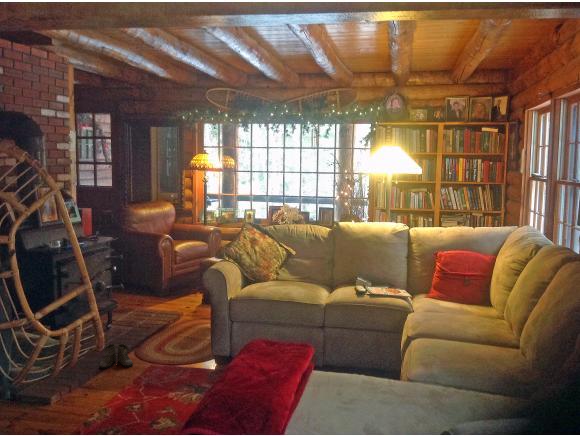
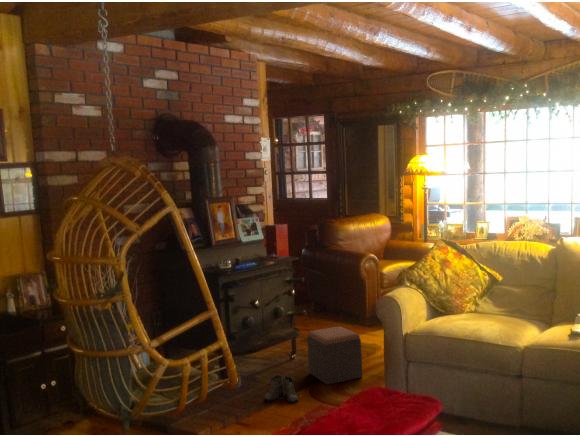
footstool: none [131,298,181,349] -> present [307,326,362,385]

